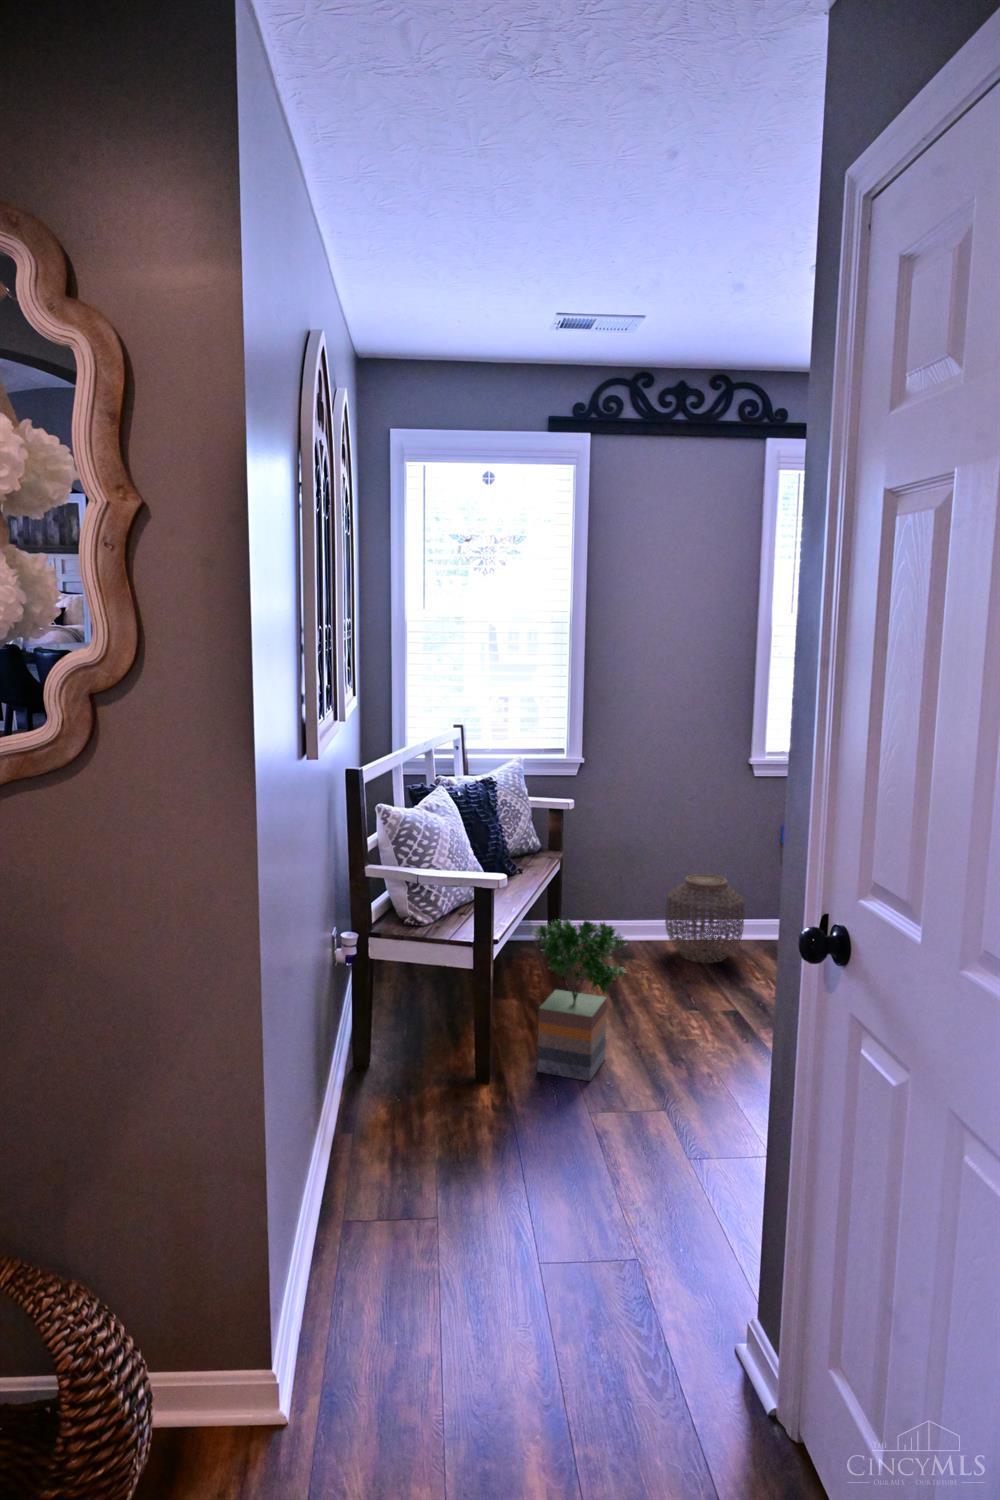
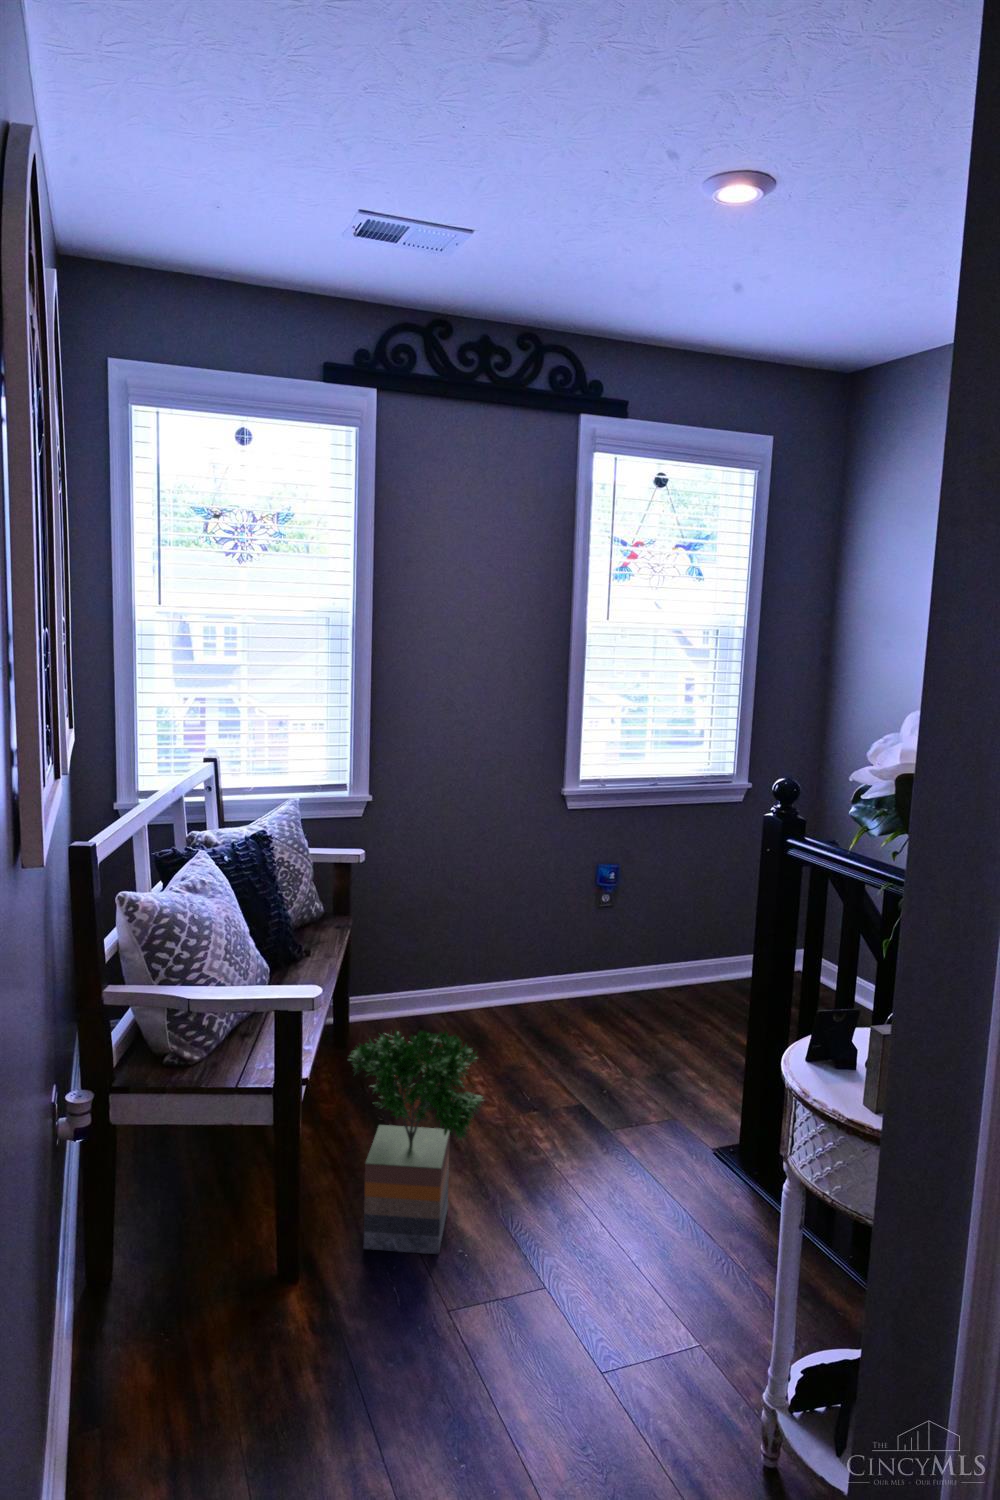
woven basket: present [665,874,745,963] -> none [475,928,567,1036]

